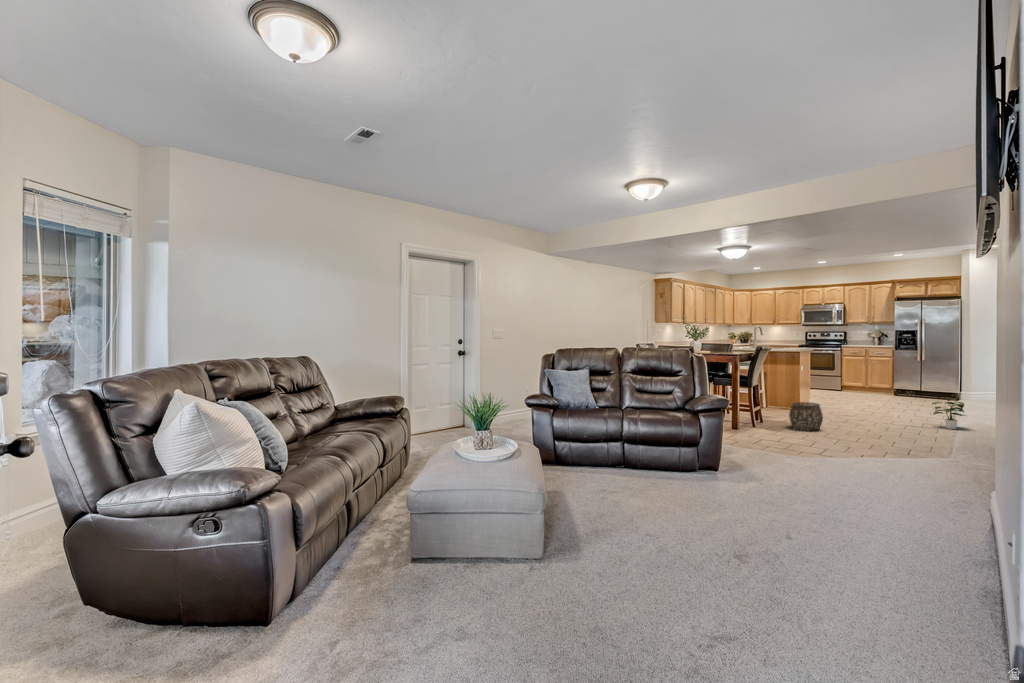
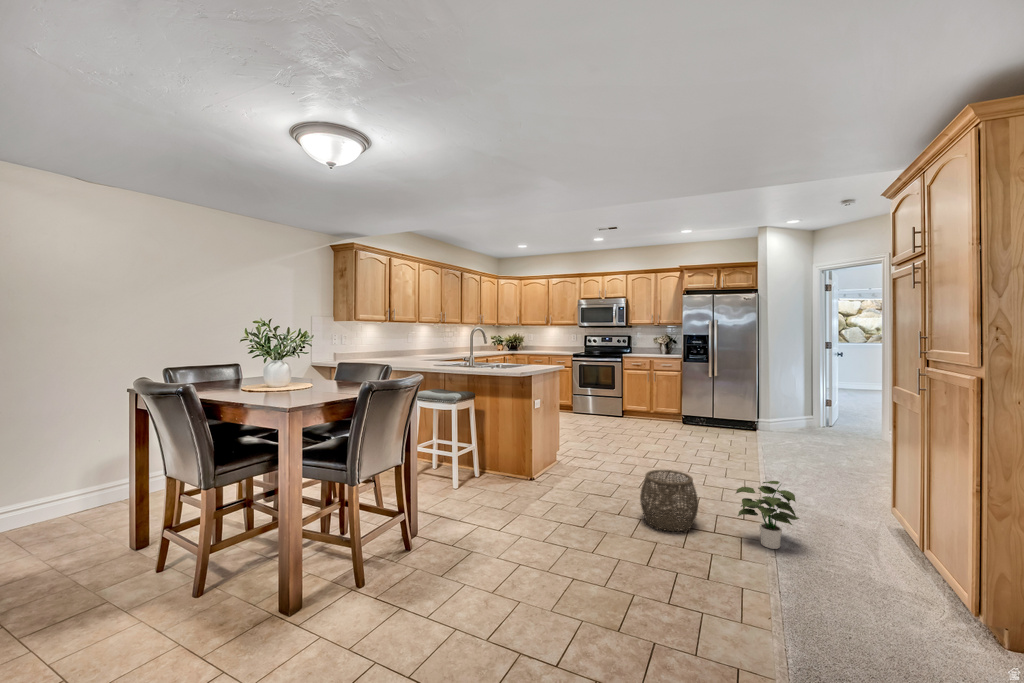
woven basket: present [789,402,823,430] -> present [640,470,698,532]

